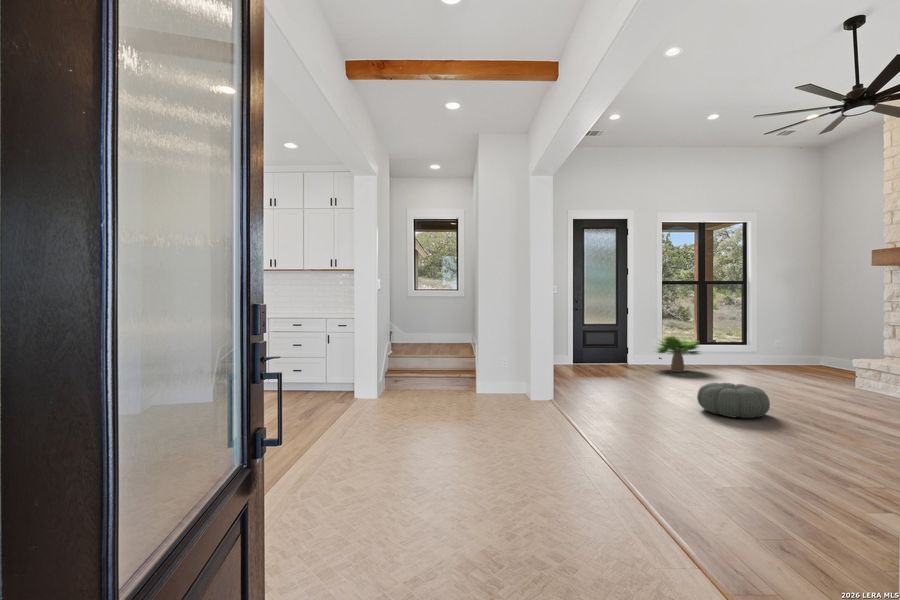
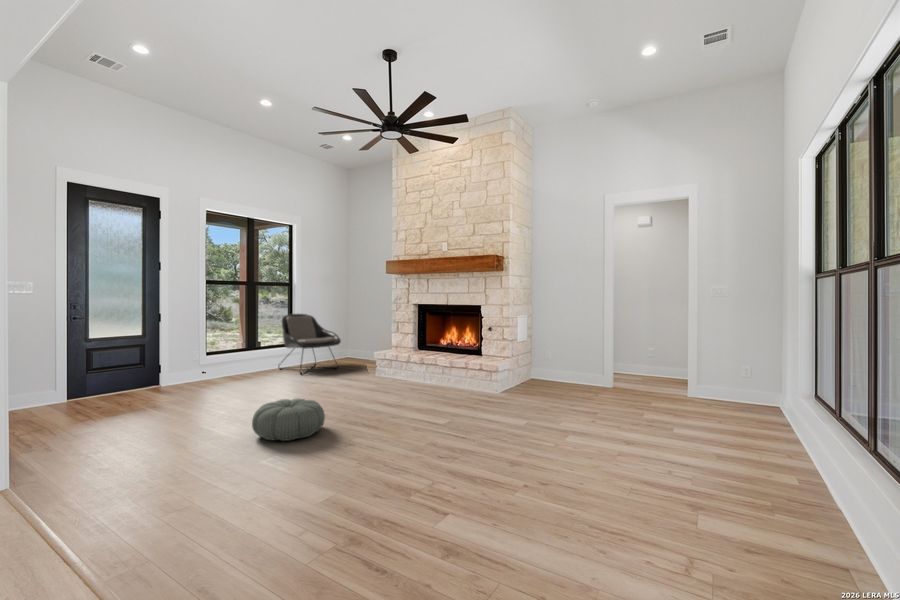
lounge chair: none [733,313,809,374] -> present [279,314,341,374]
potted plant: present [657,336,699,372] -> none [192,339,252,386]

